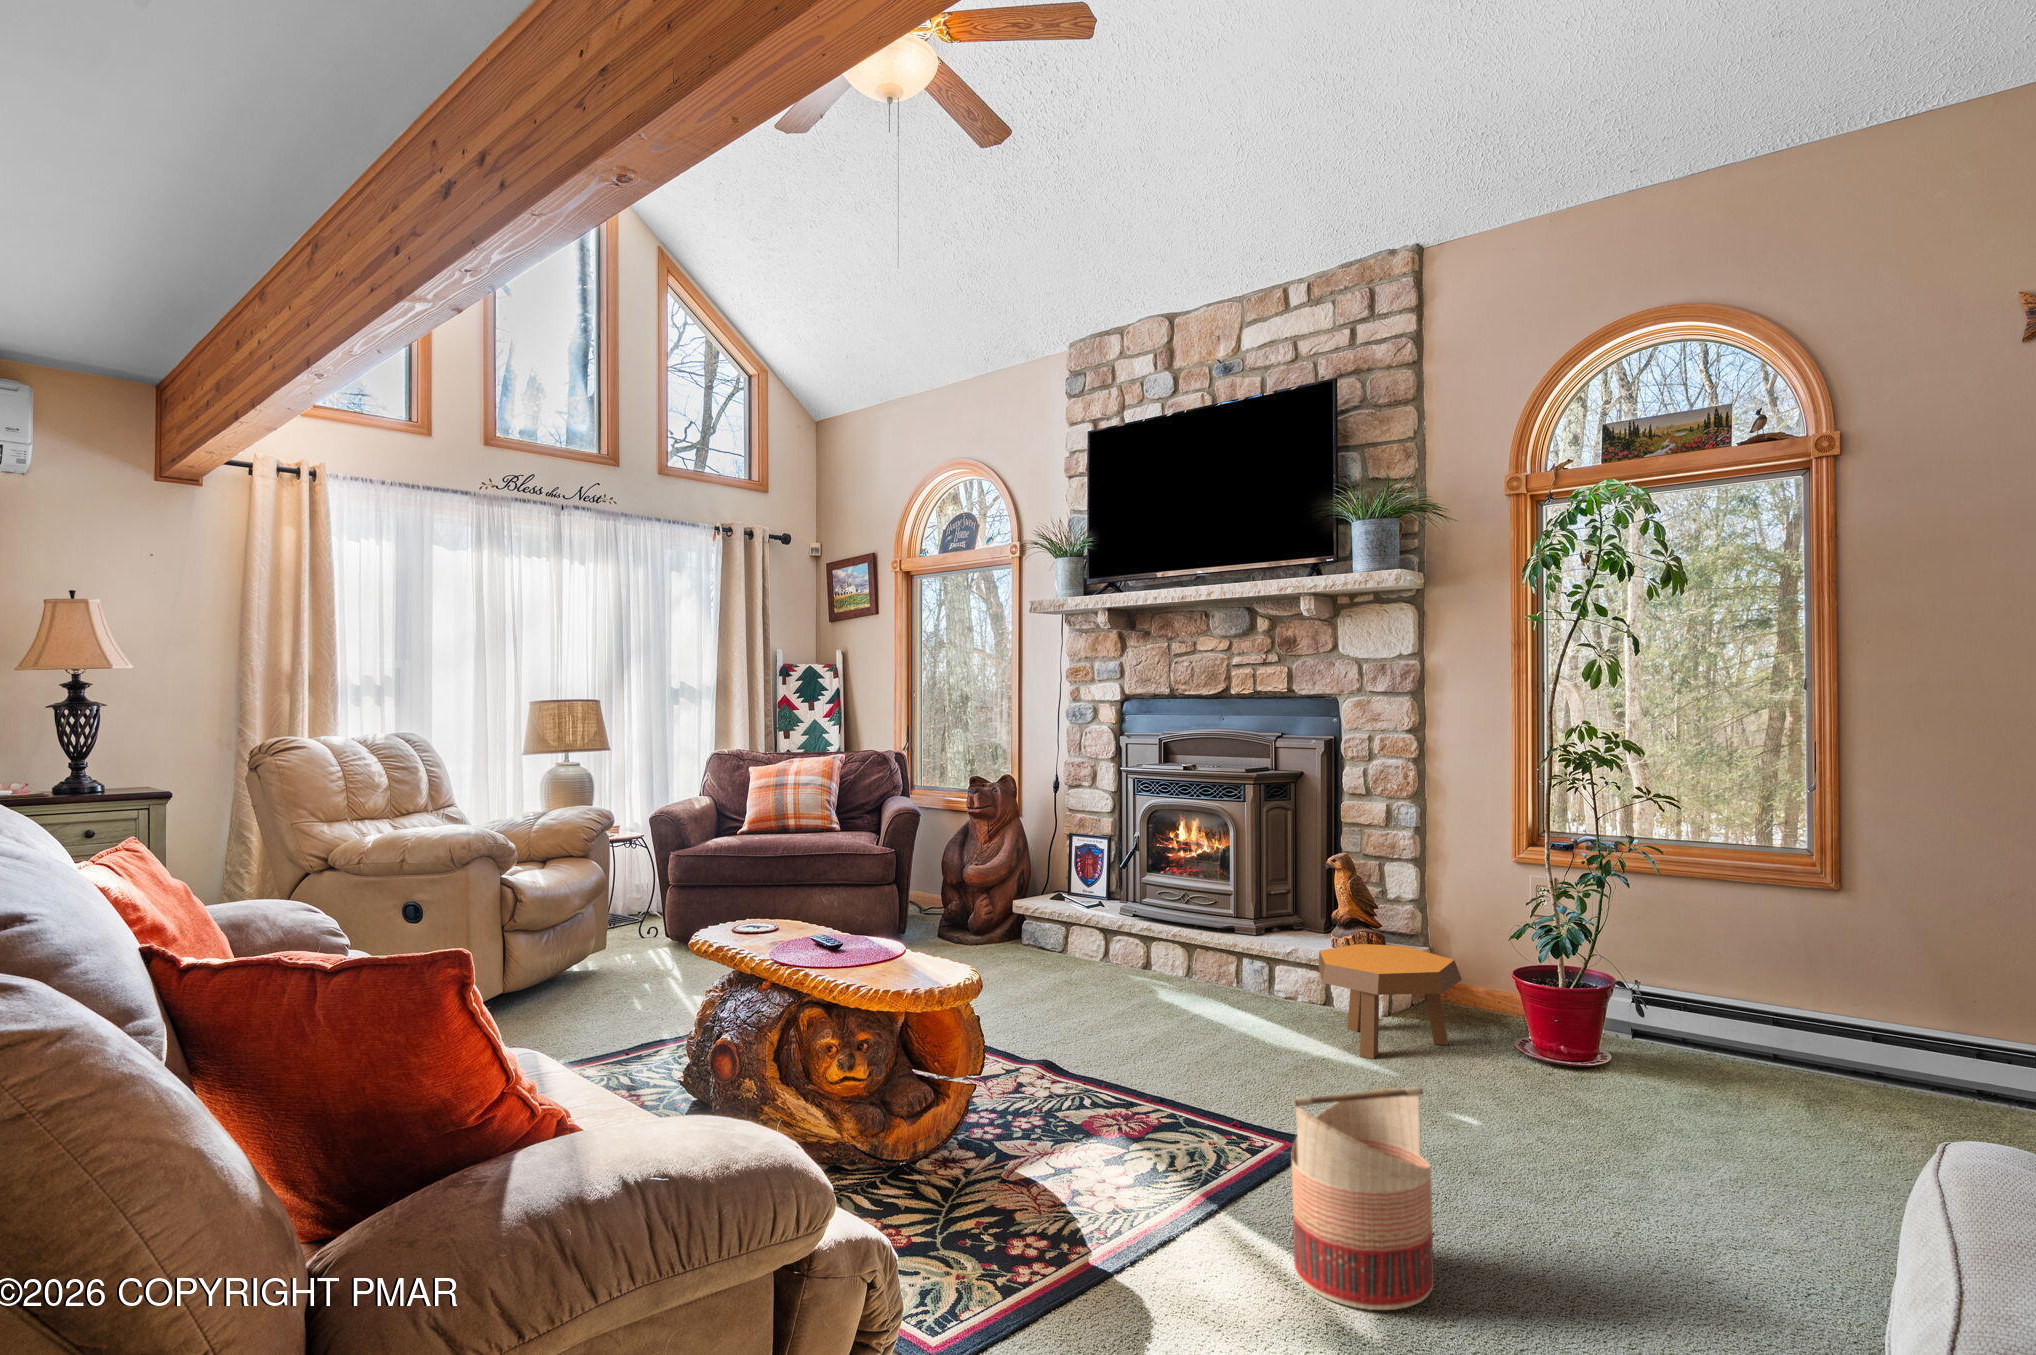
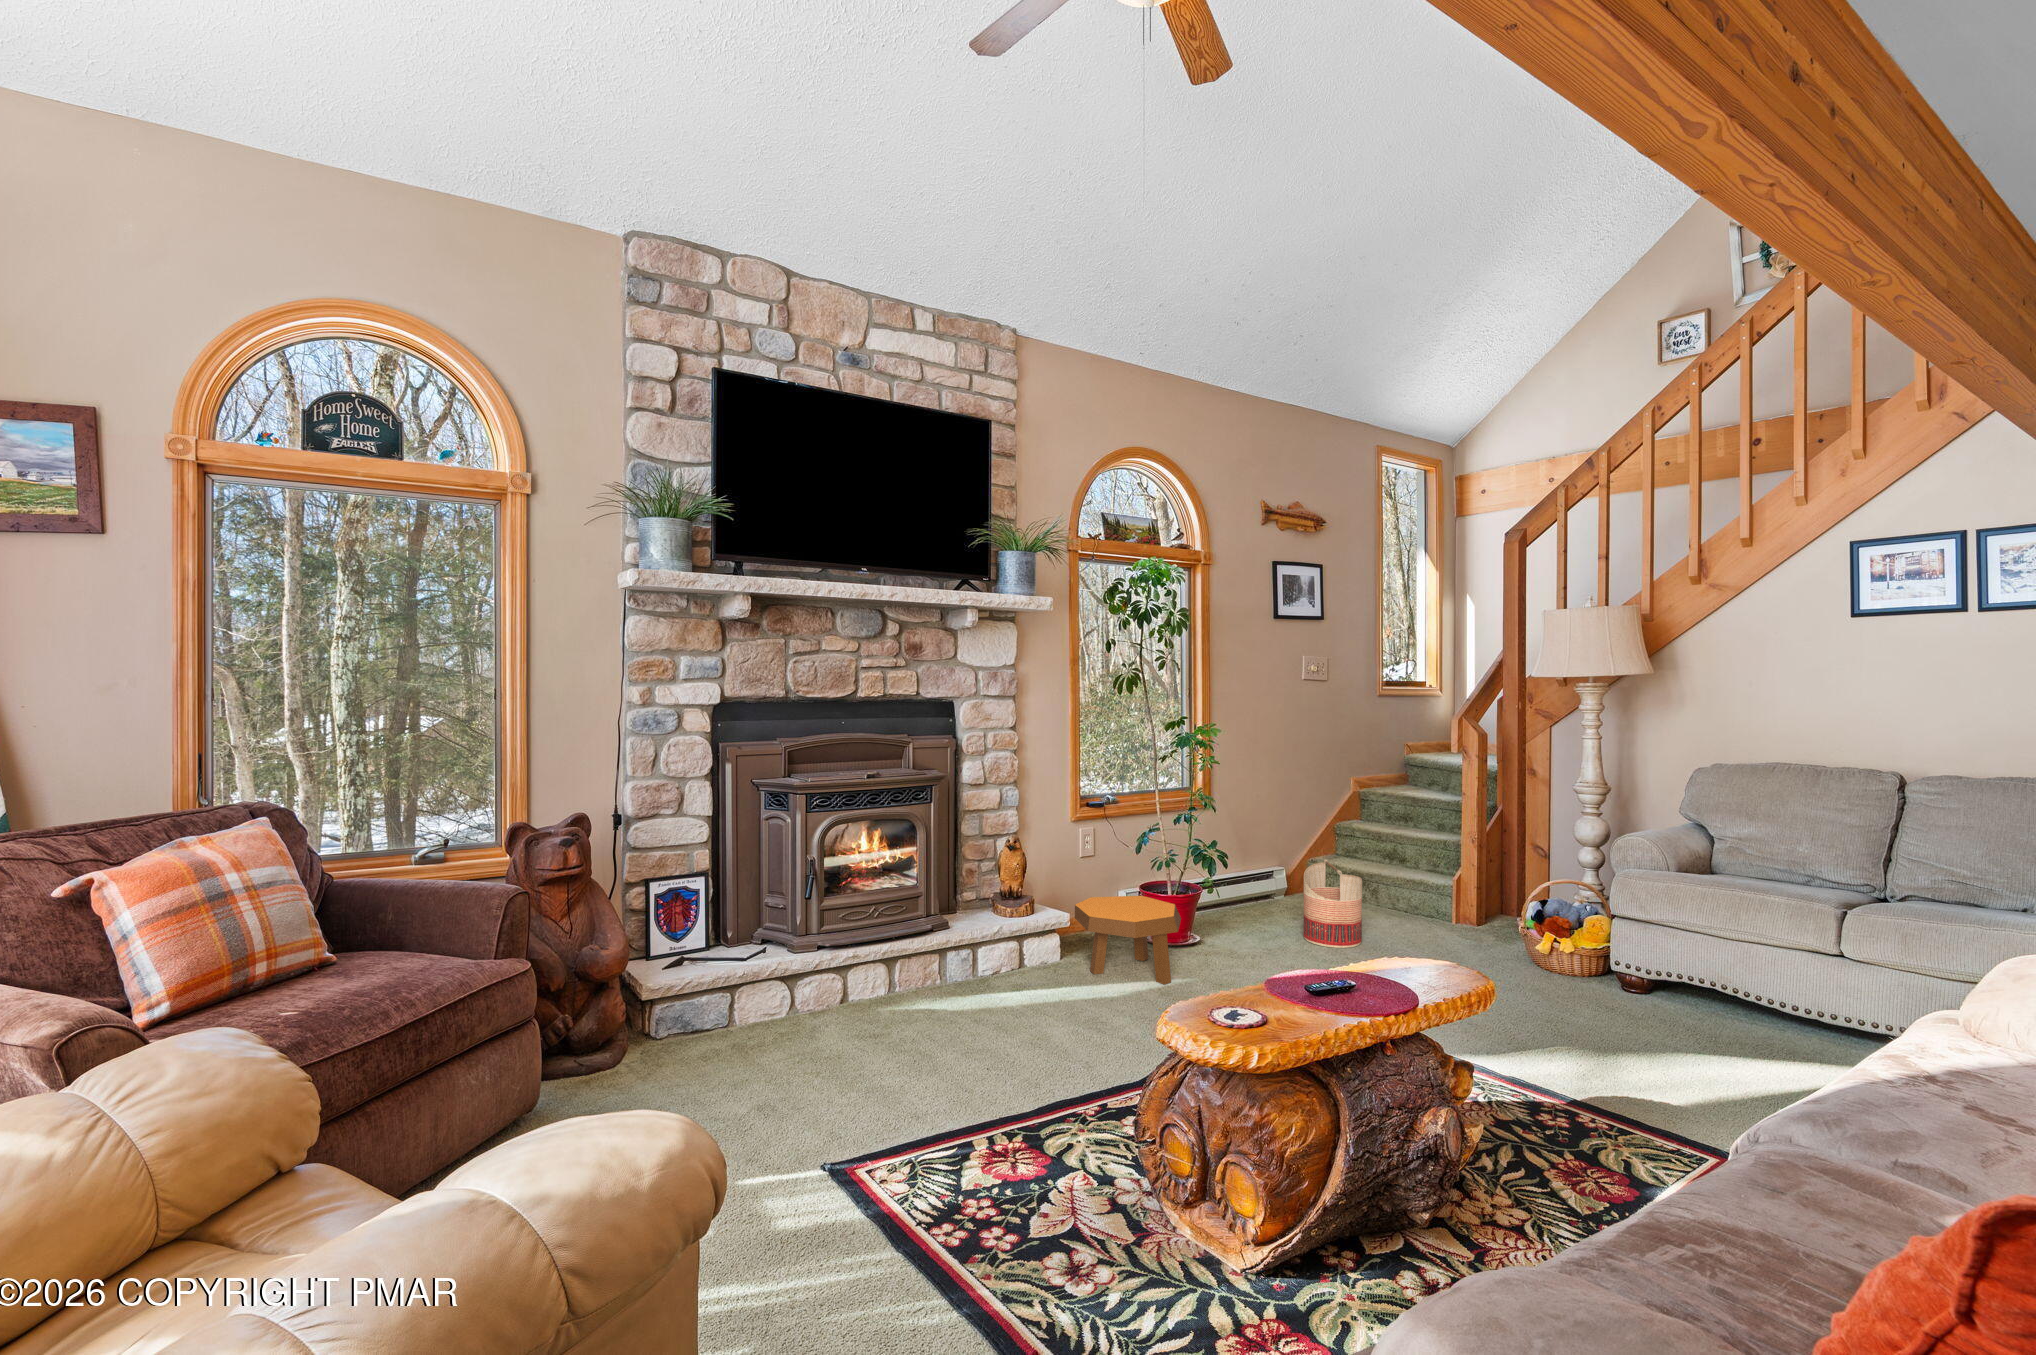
basket: present [1292,1087,1434,1310] -> present [1303,860,1362,948]

